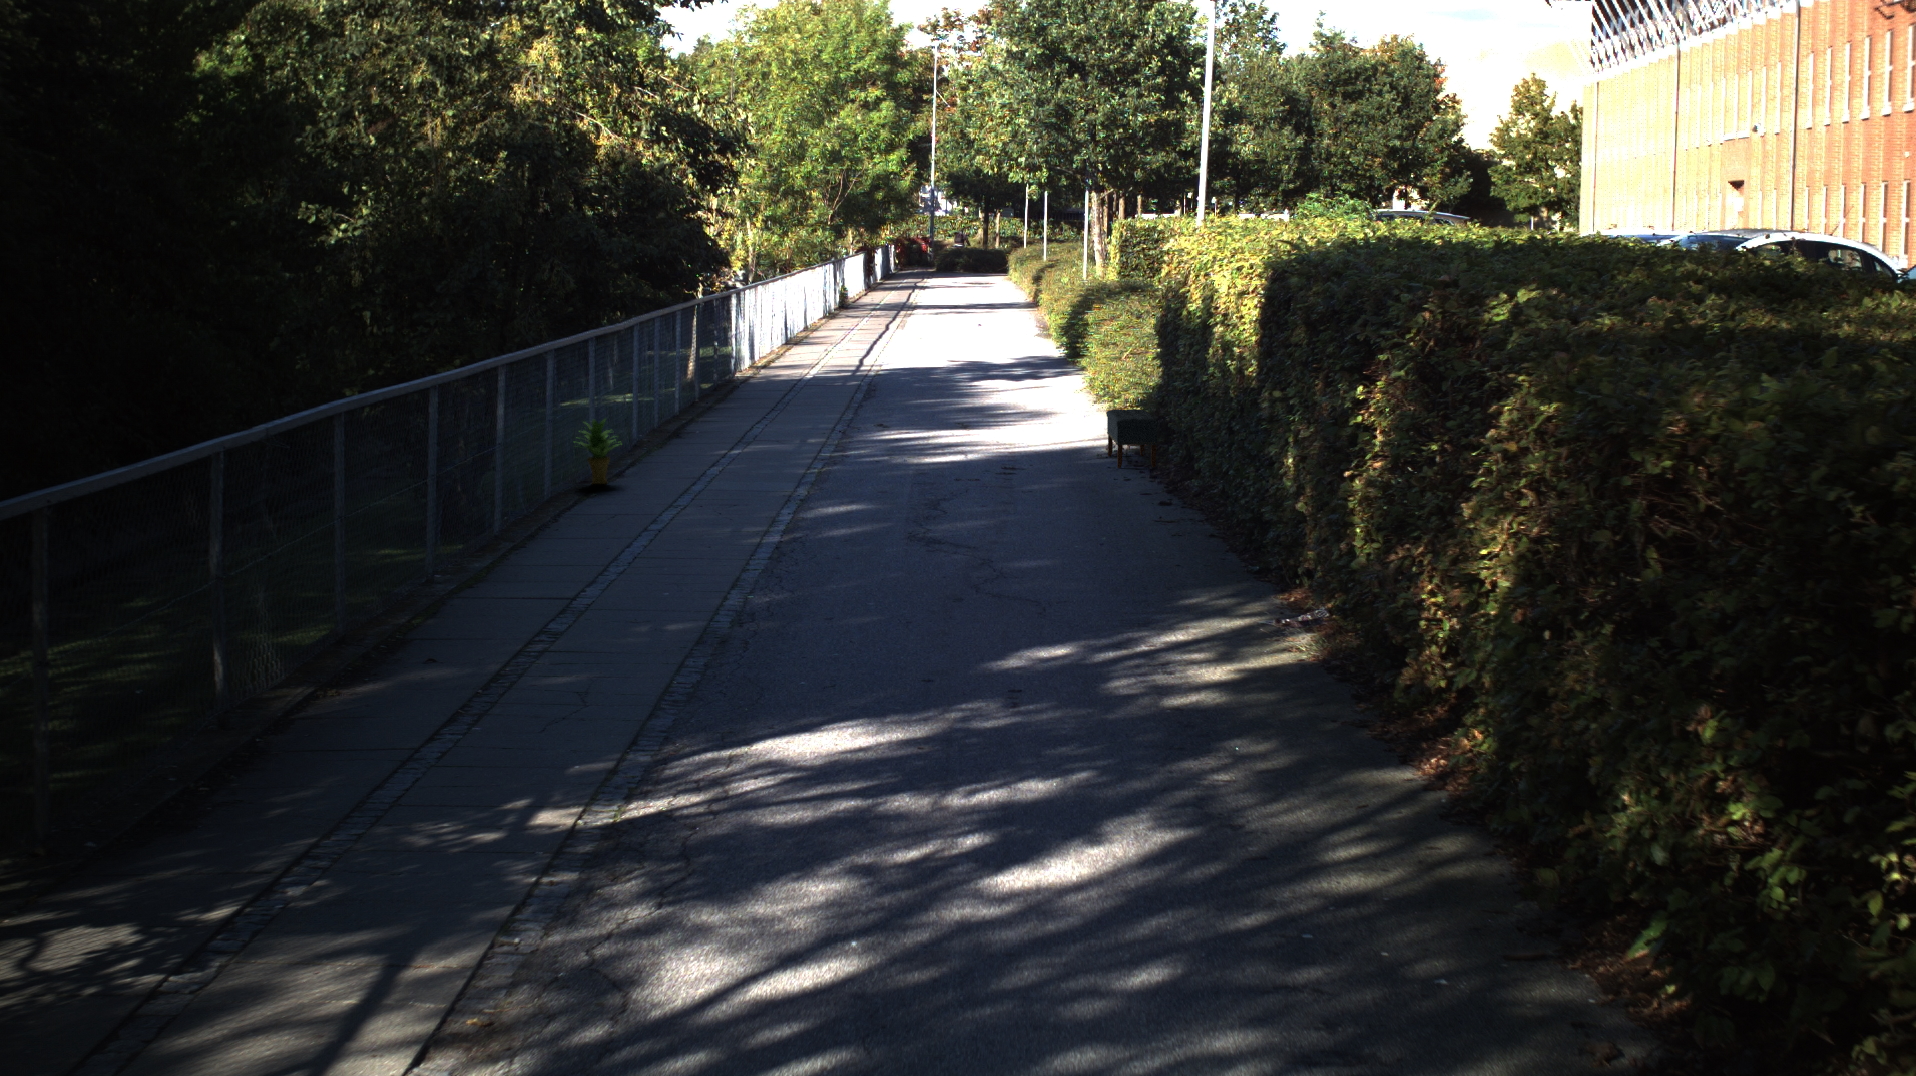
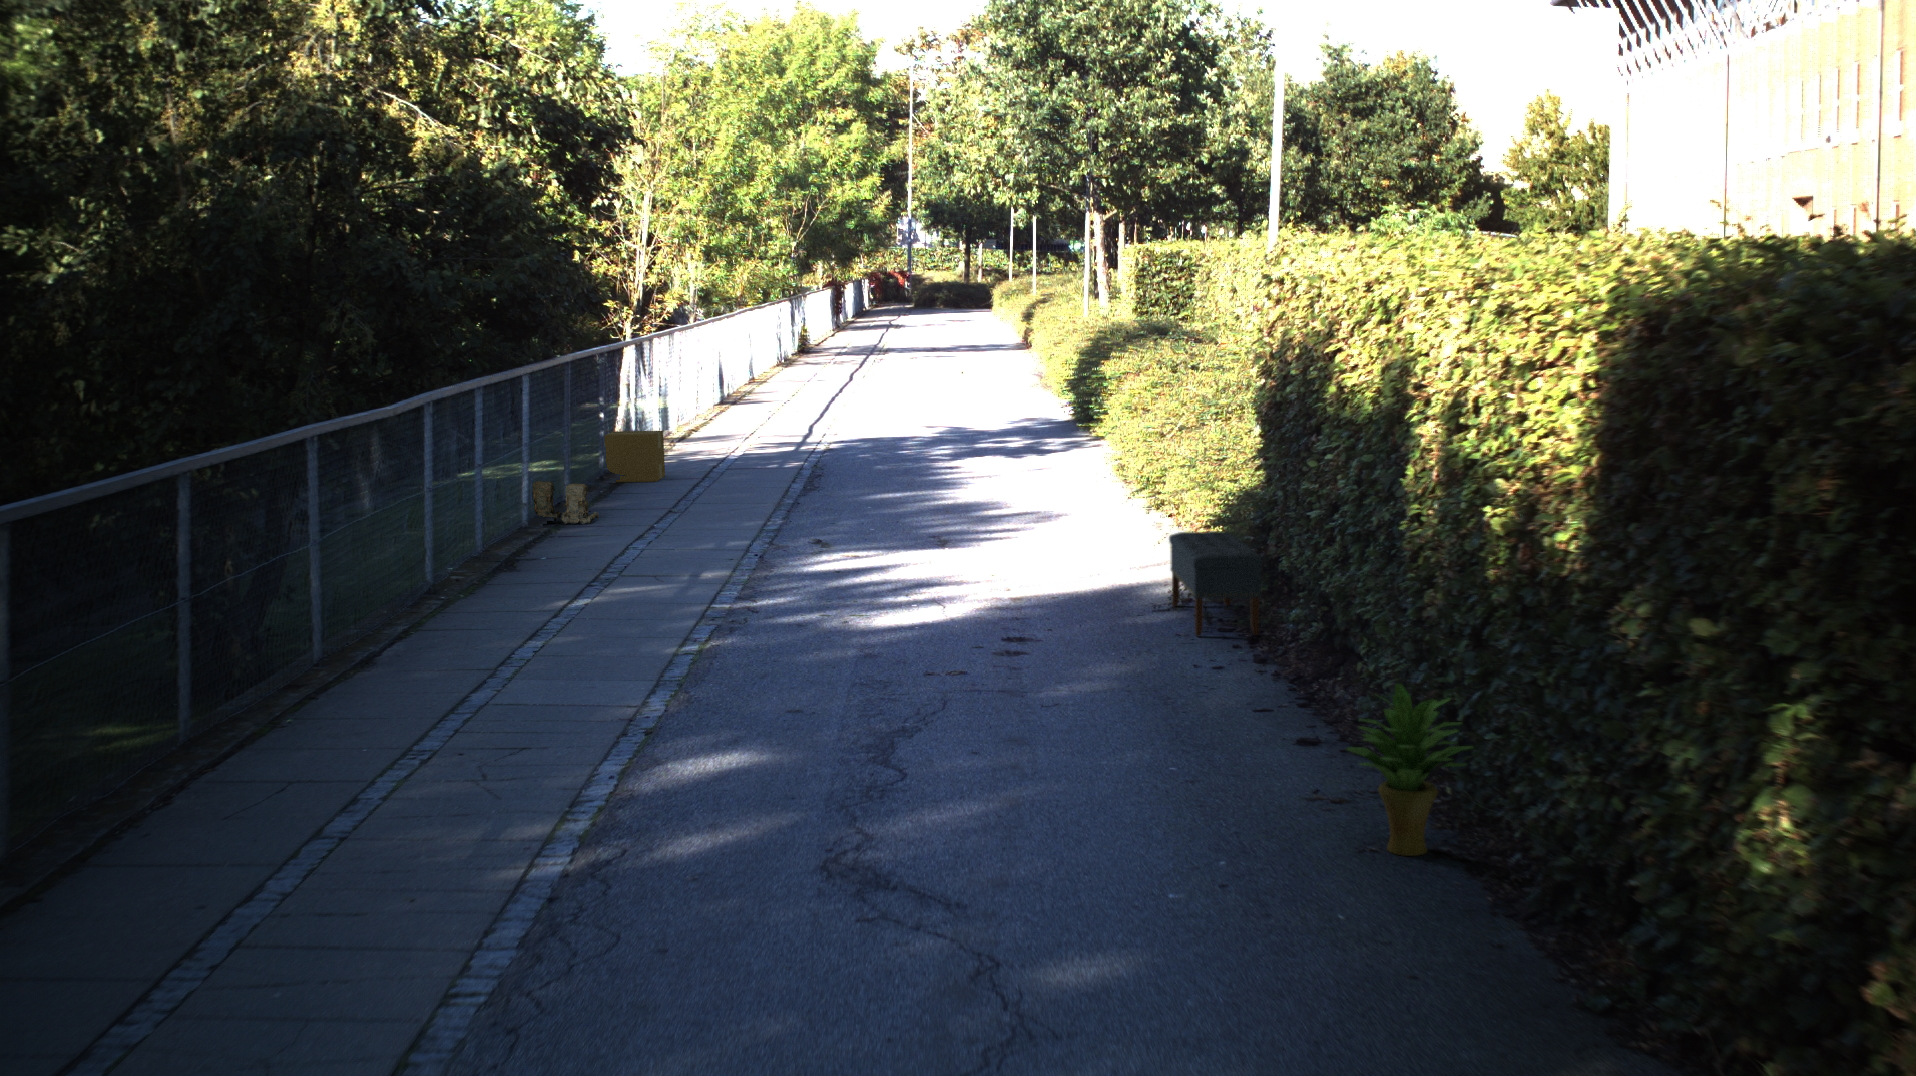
cardboard box: none [712,357,762,393] -> present [604,431,665,482]
backpack: none [680,385,728,415] -> present [532,481,599,524]
potted plant: present [580,418,616,484] -> present [1347,684,1473,856]

